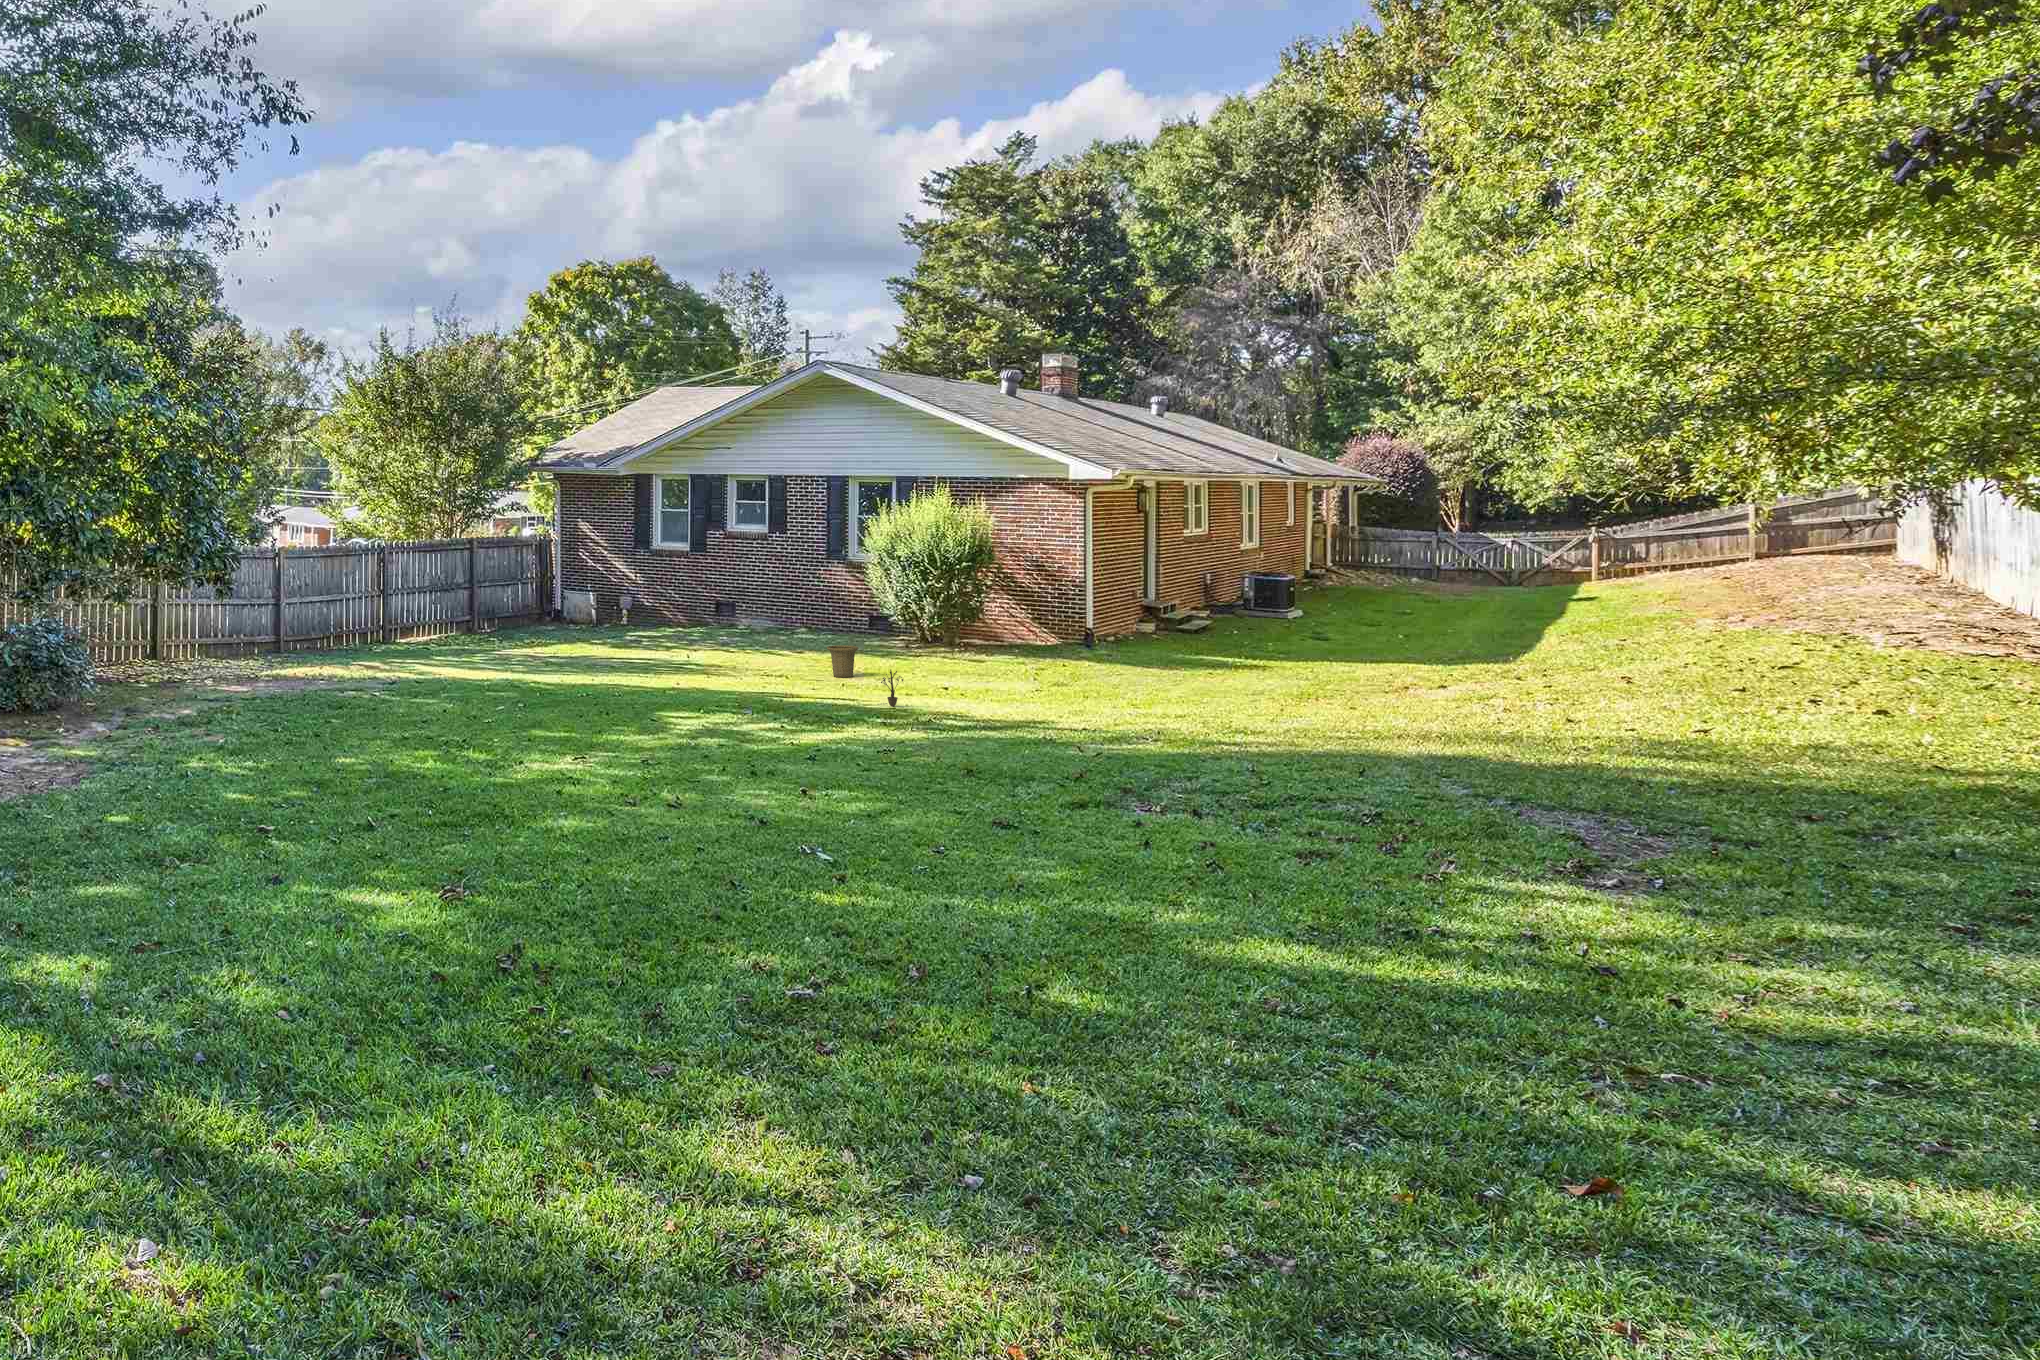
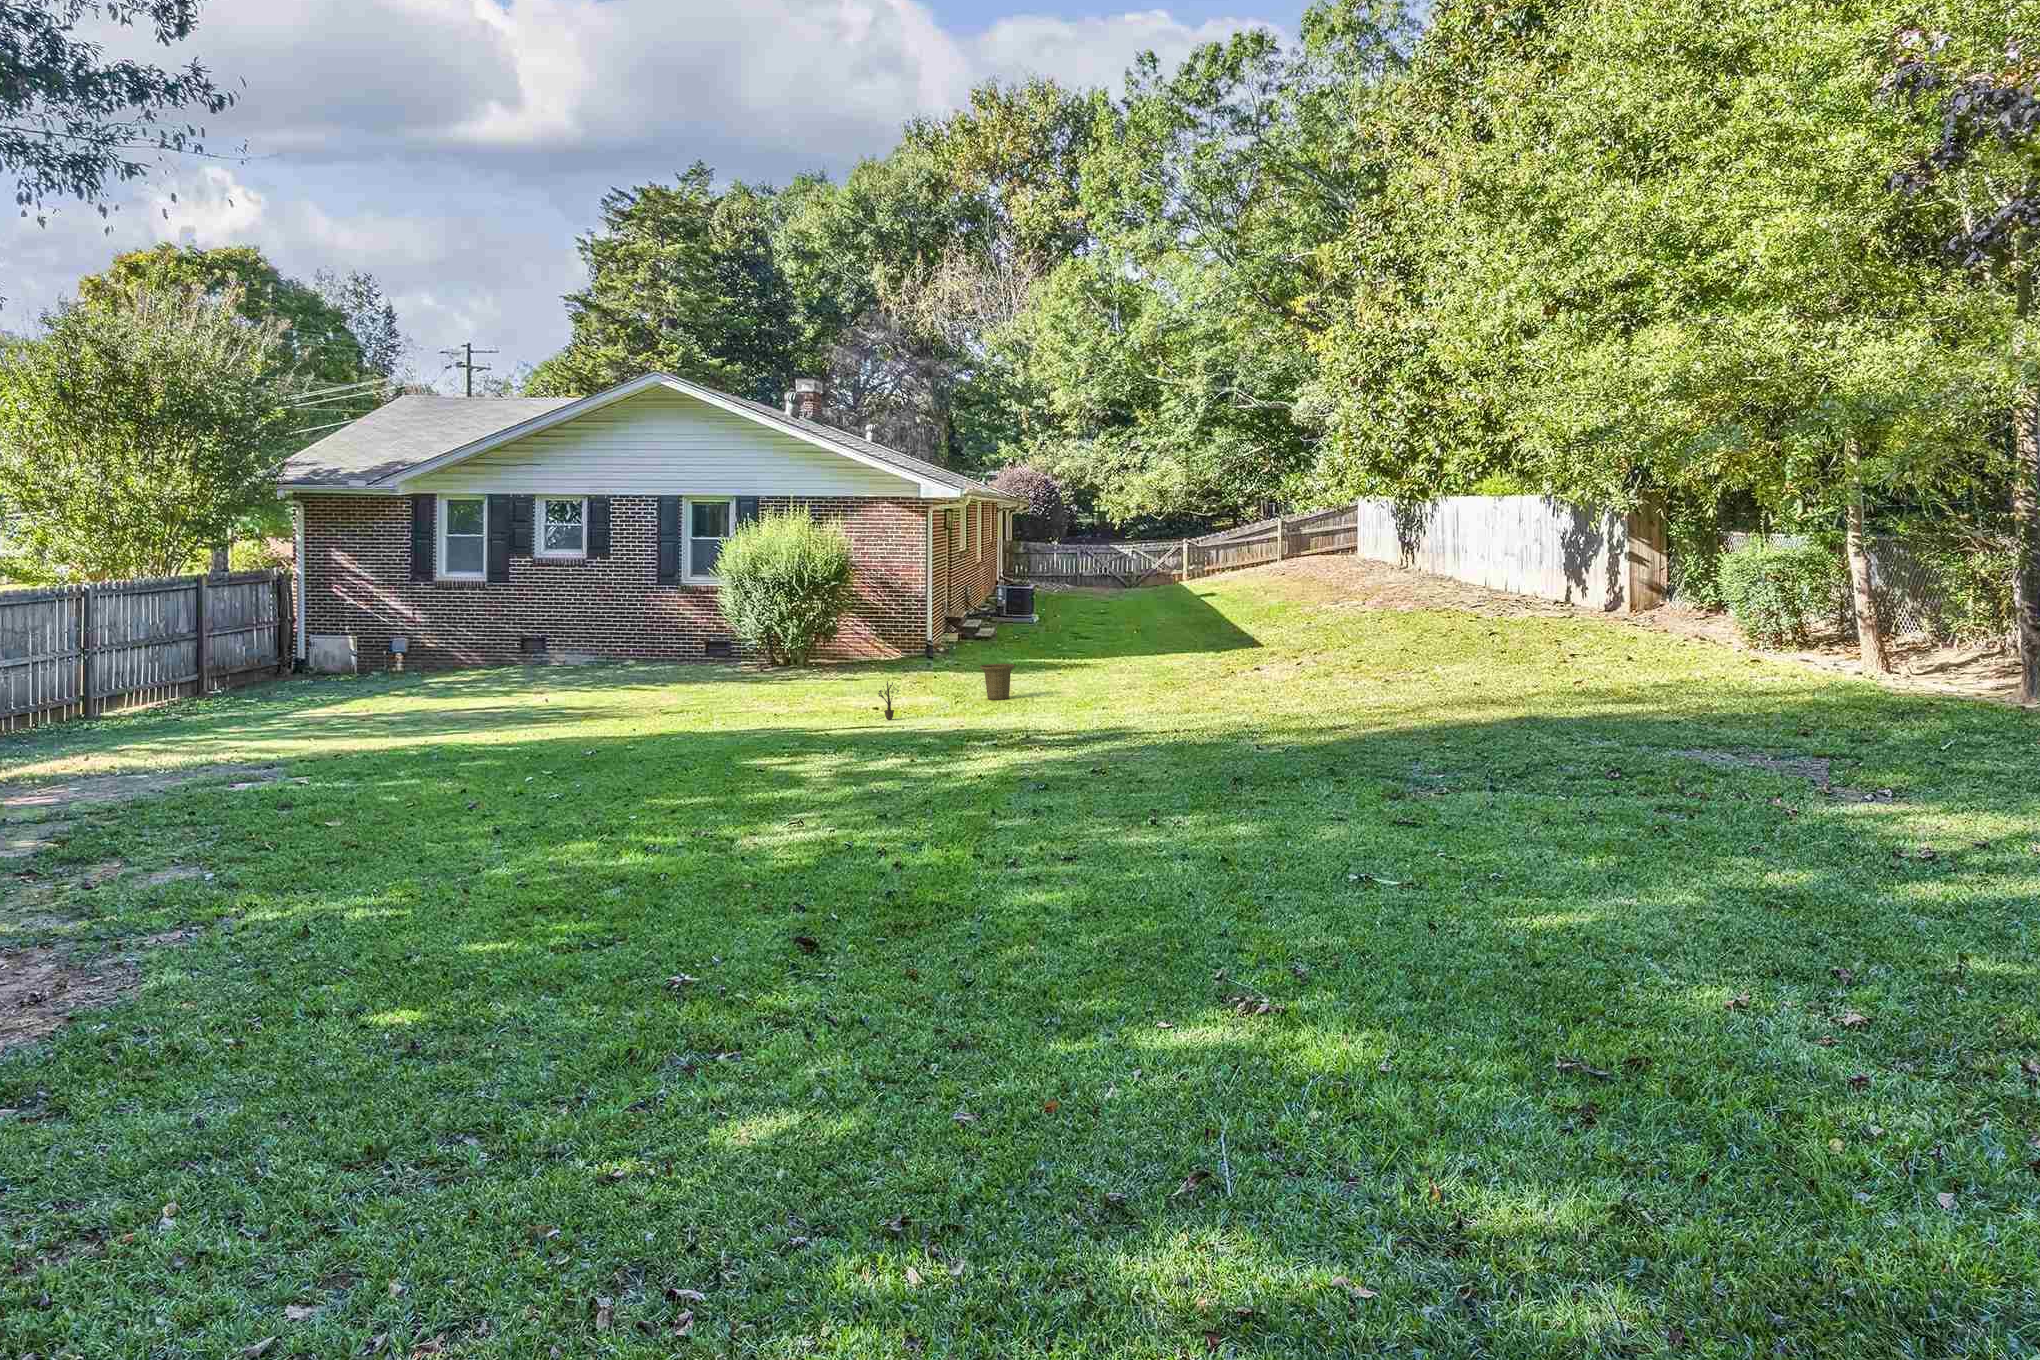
basket: present [827,645,859,678] -> present [980,664,1015,700]

